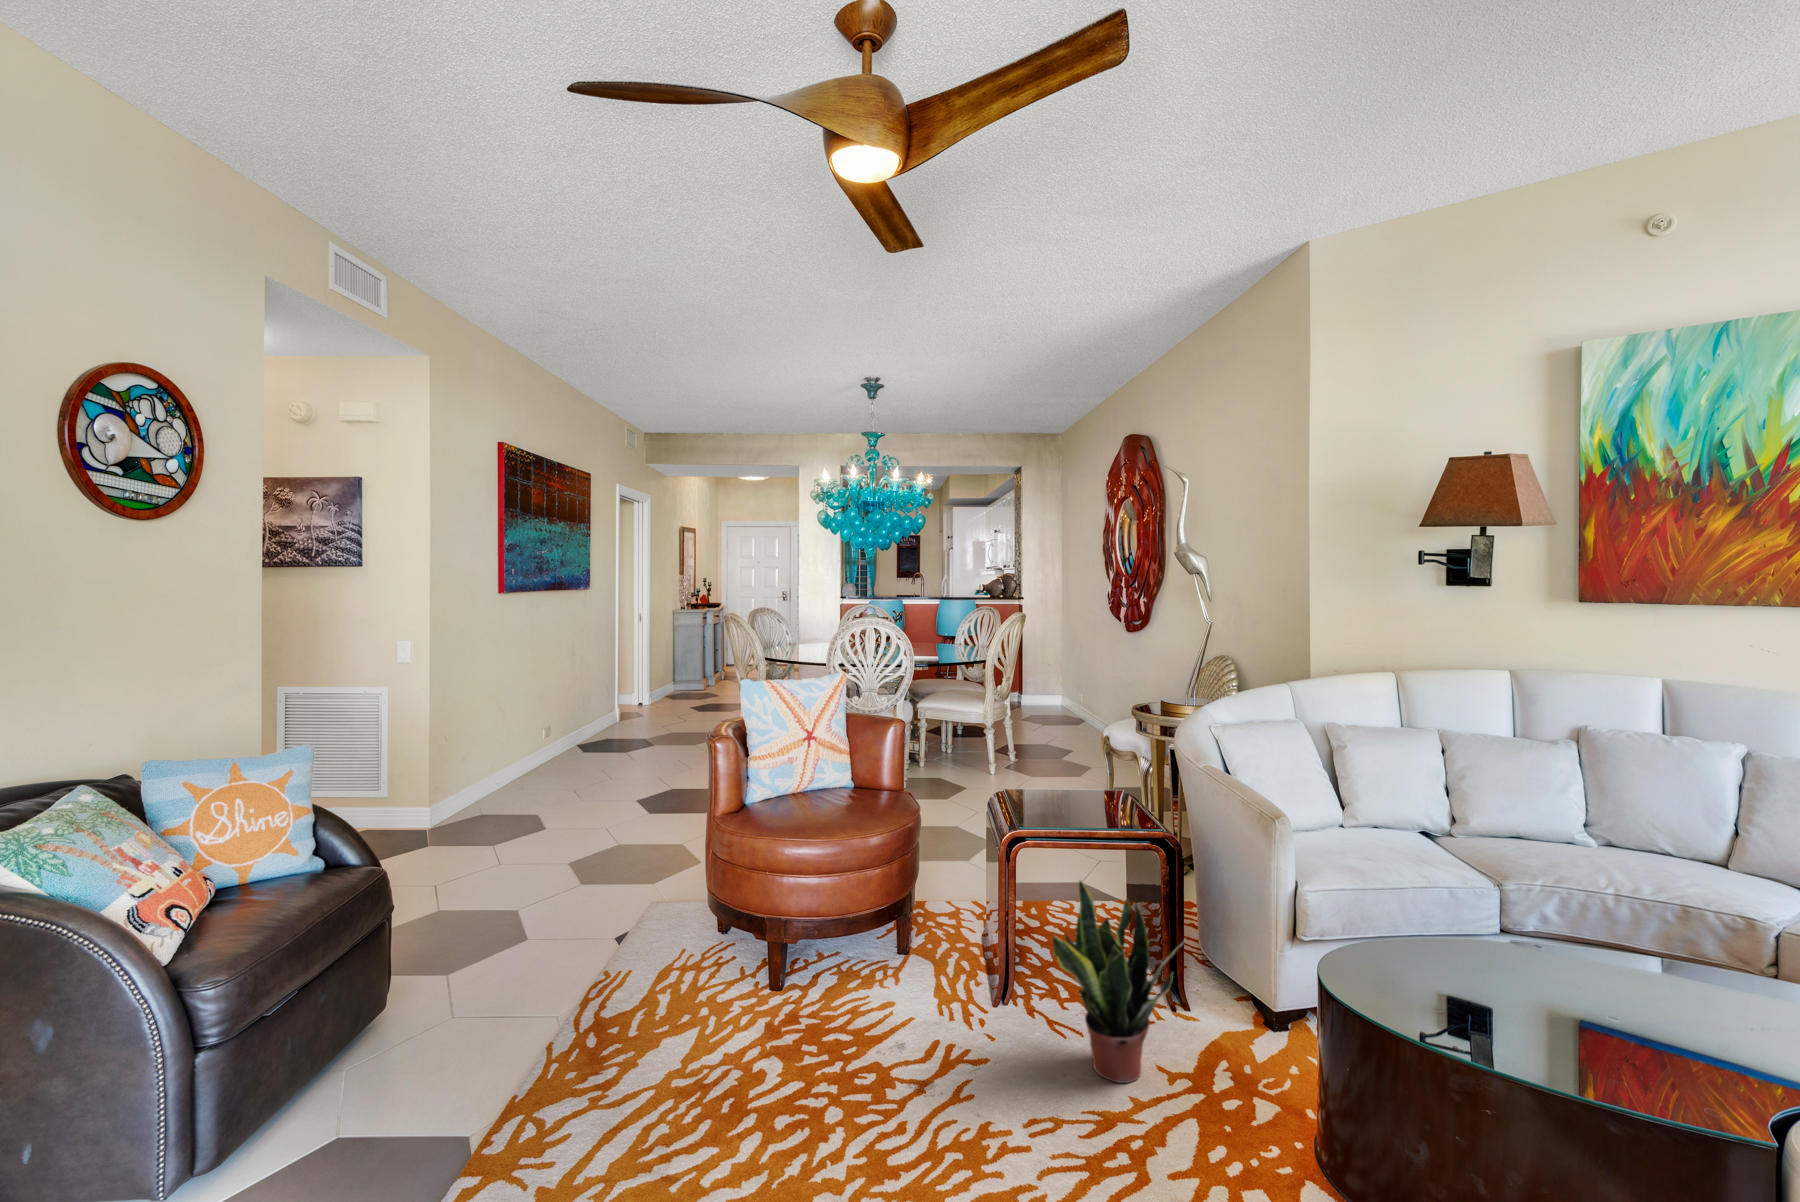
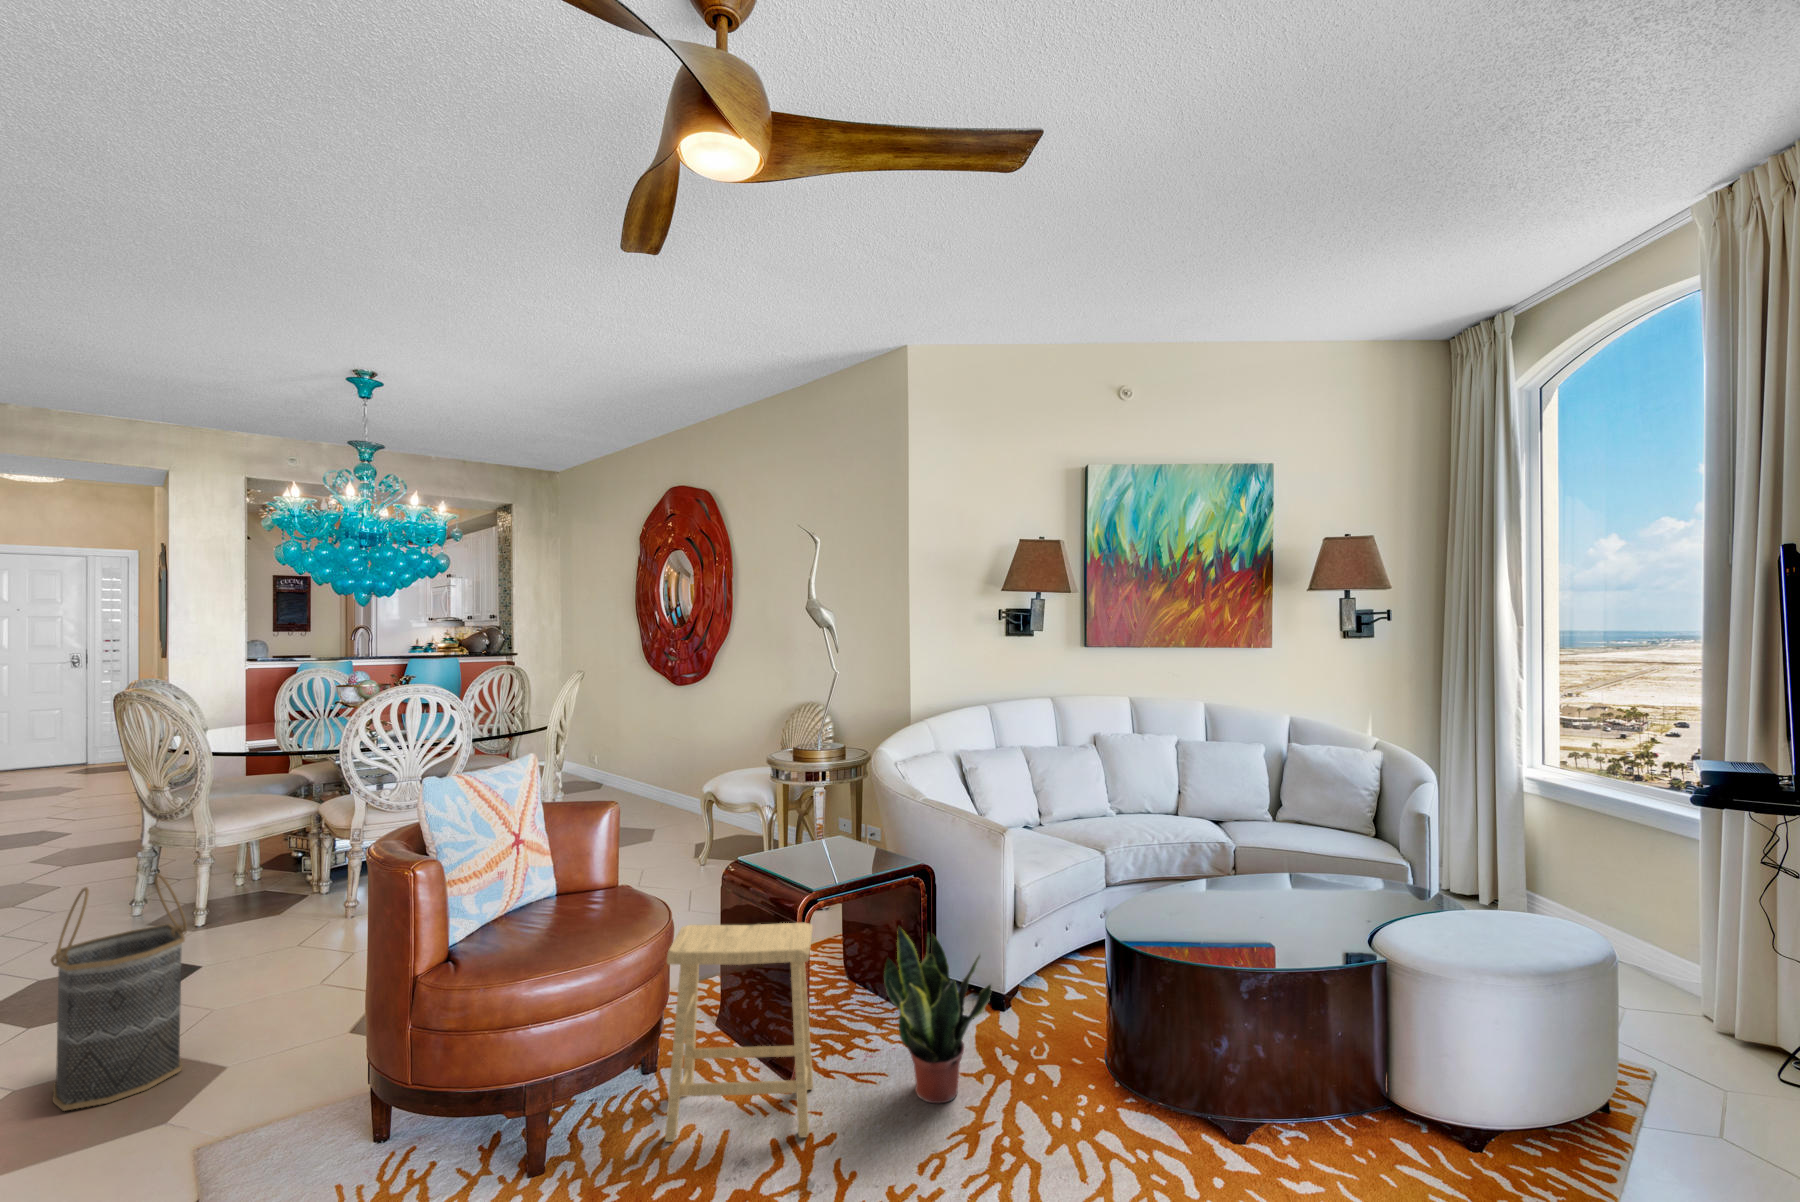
basket: none [618,732,681,865] -> present [51,874,187,1111]
footstool: none [862,832,1009,1050] -> present [665,923,813,1142]

